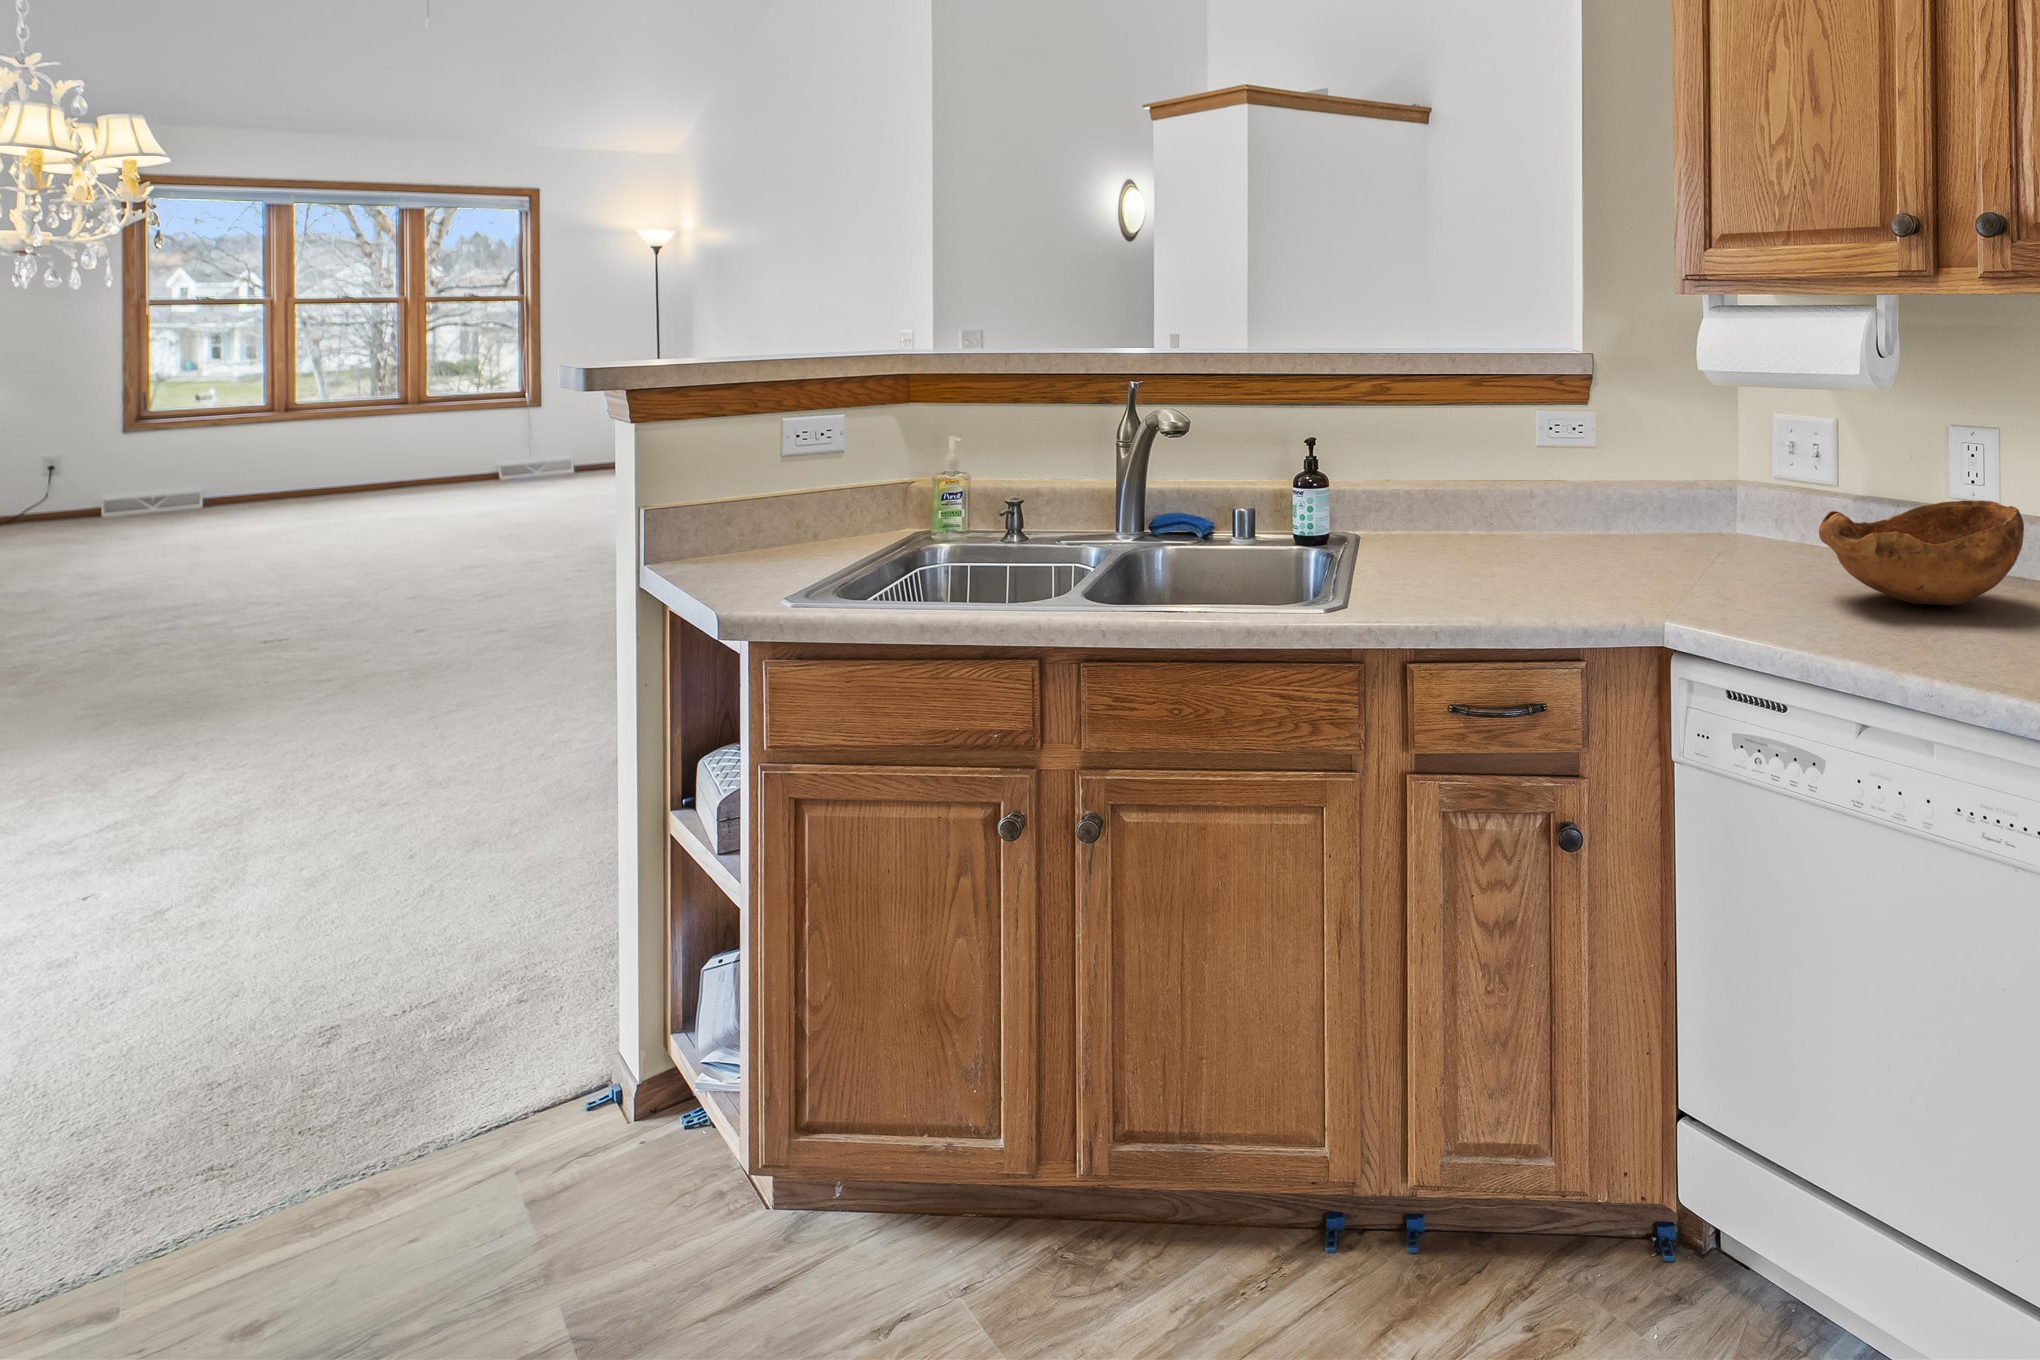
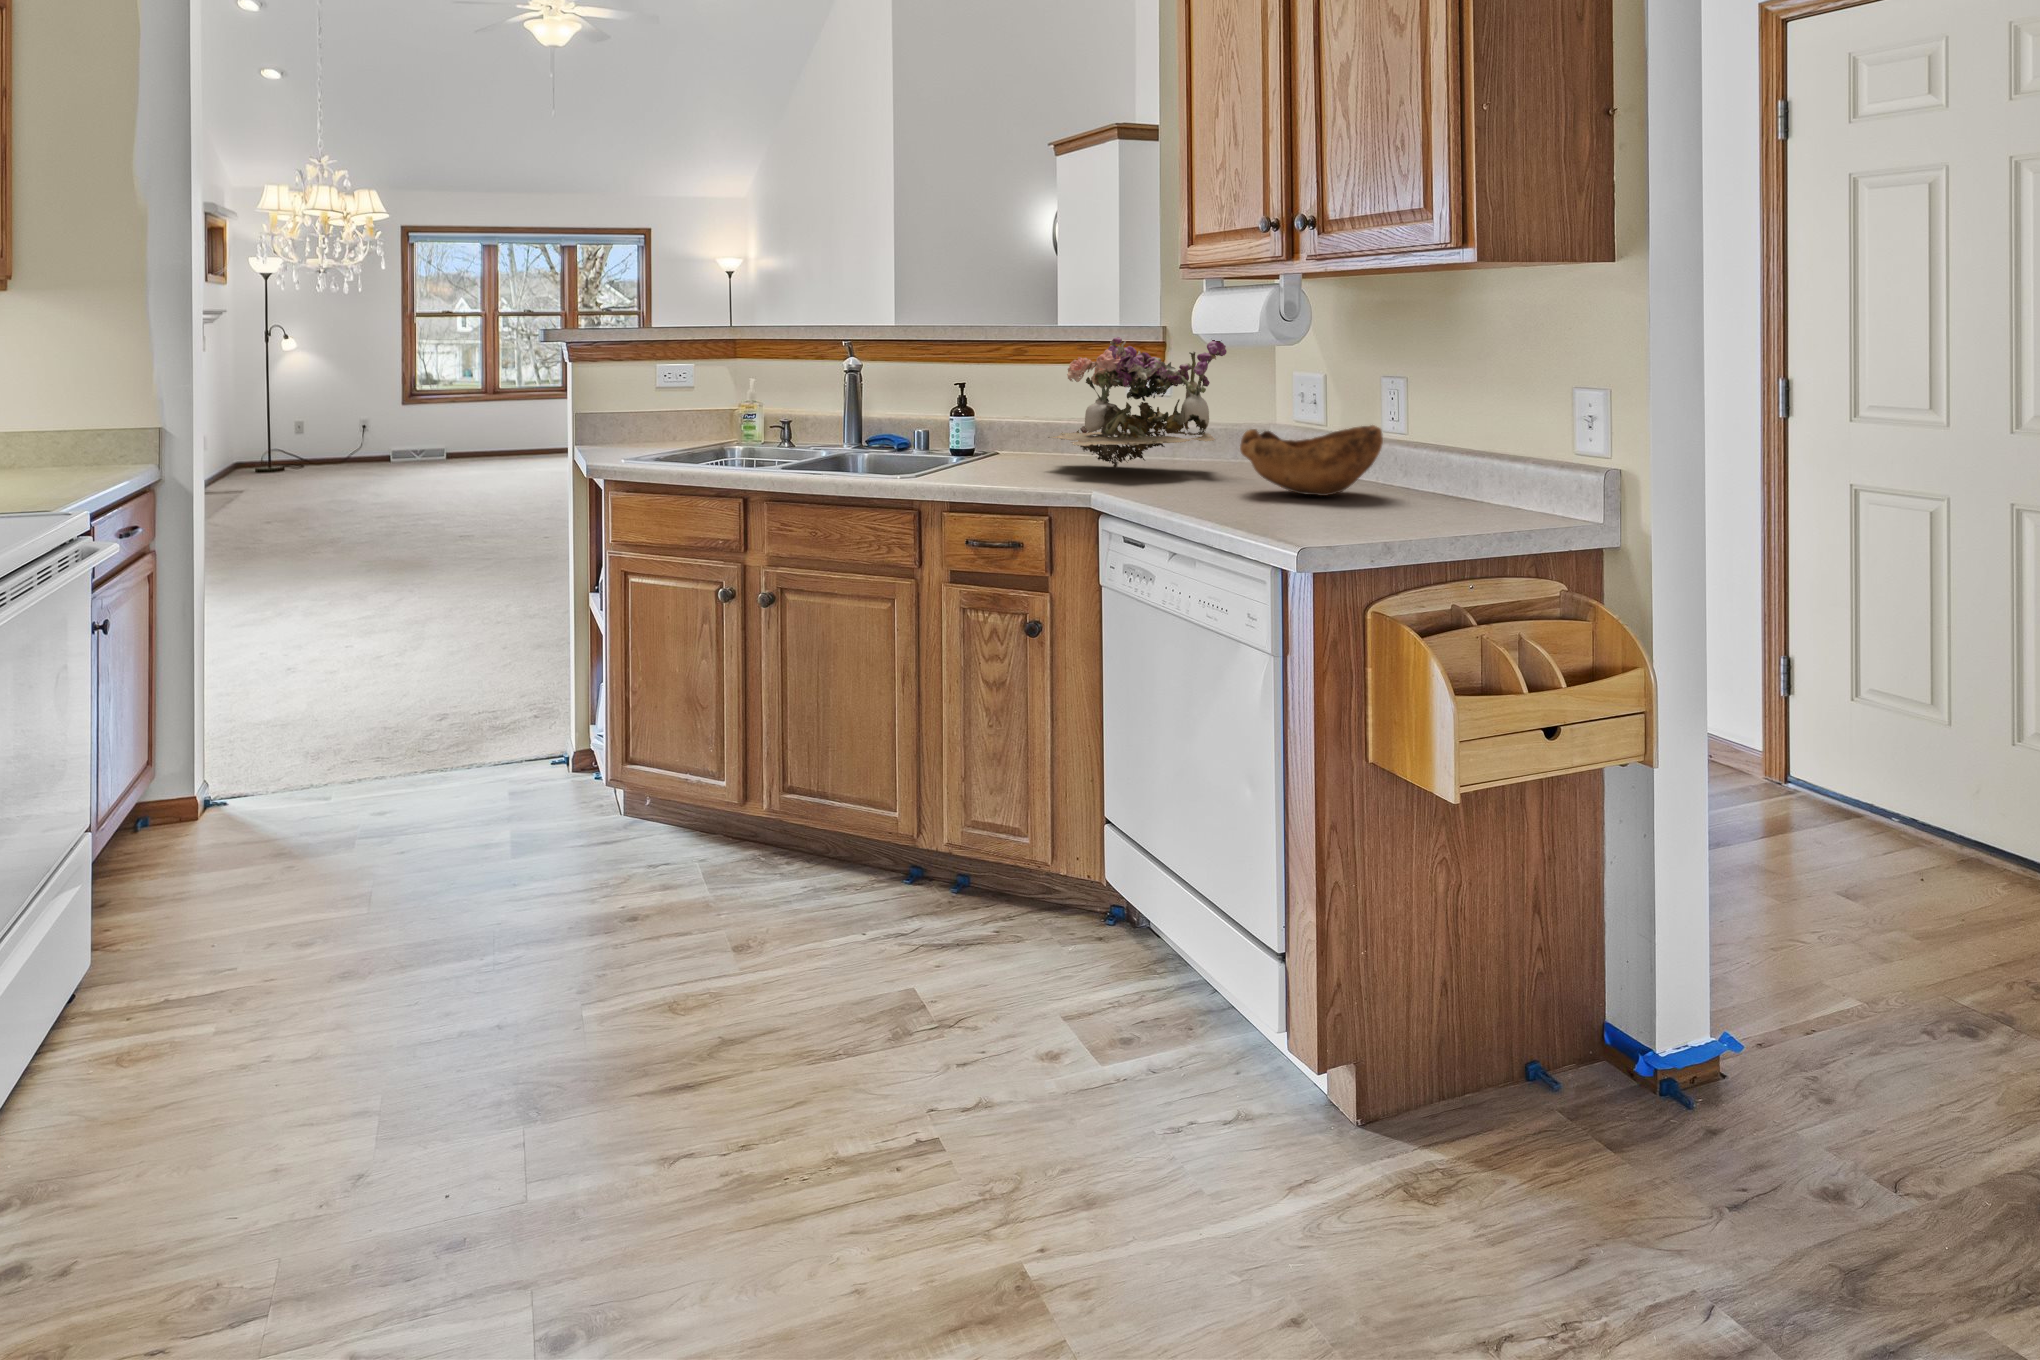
flower arrangement: none [1465,363,1726,560] -> present [1048,337,1227,469]

